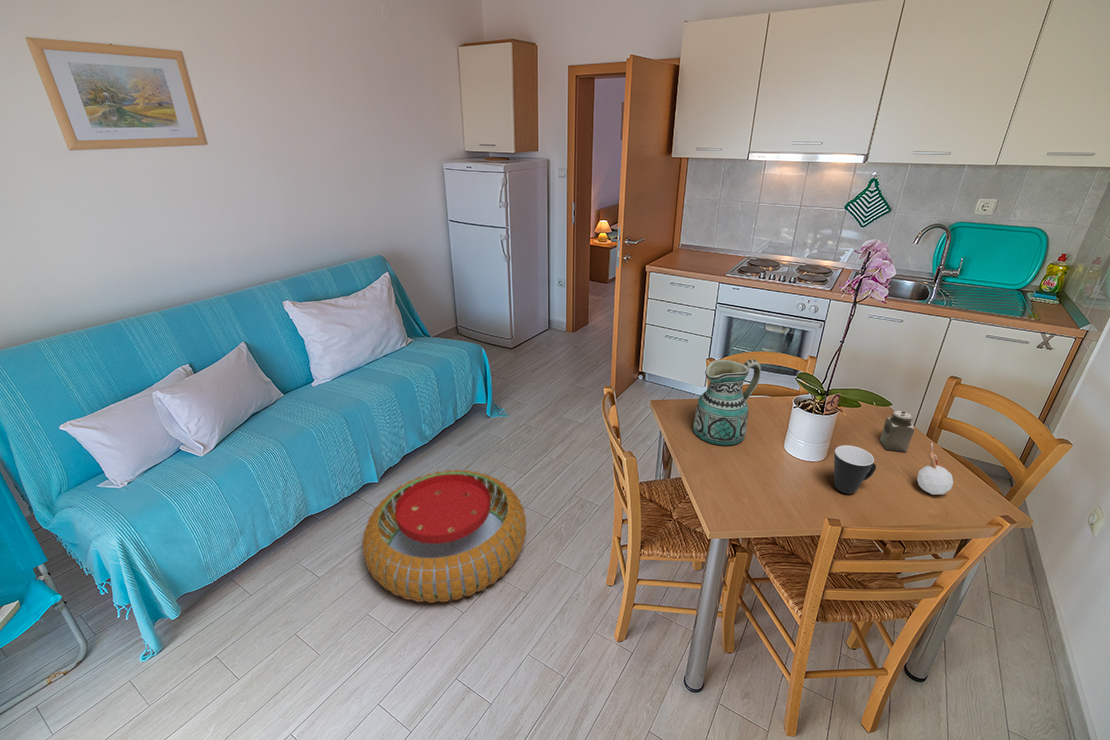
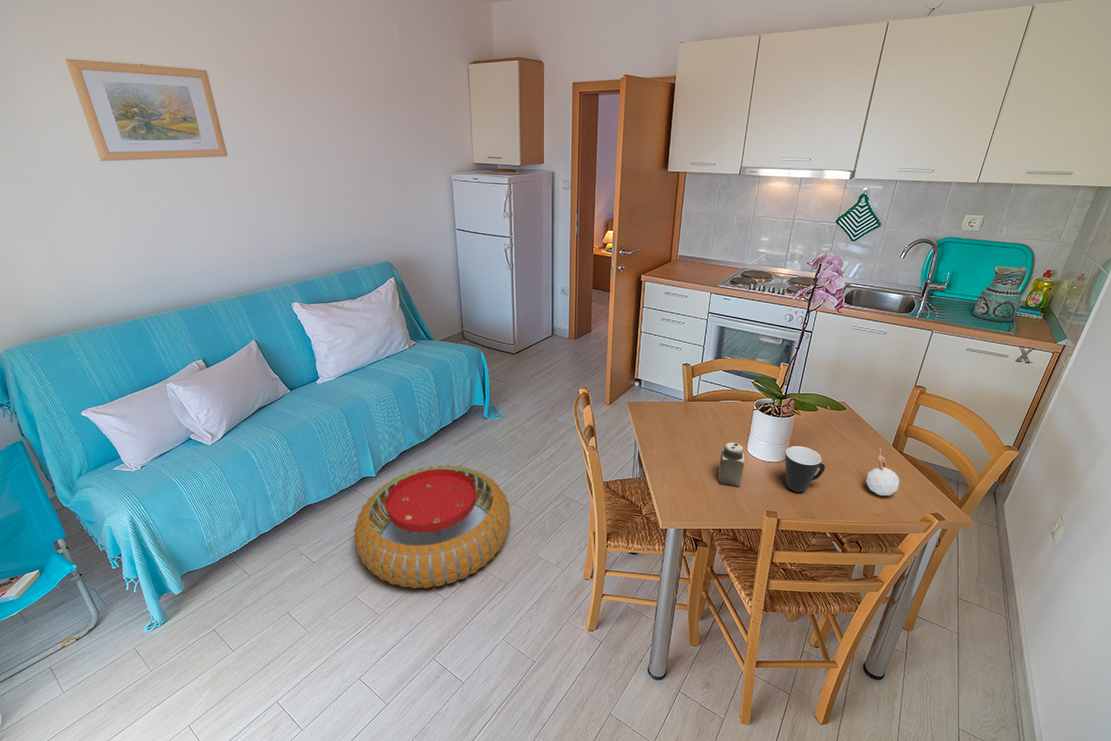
ceramic pitcher: present [693,359,761,446] -> present [972,266,1027,322]
salt shaker: present [880,411,914,452] -> present [718,443,744,487]

